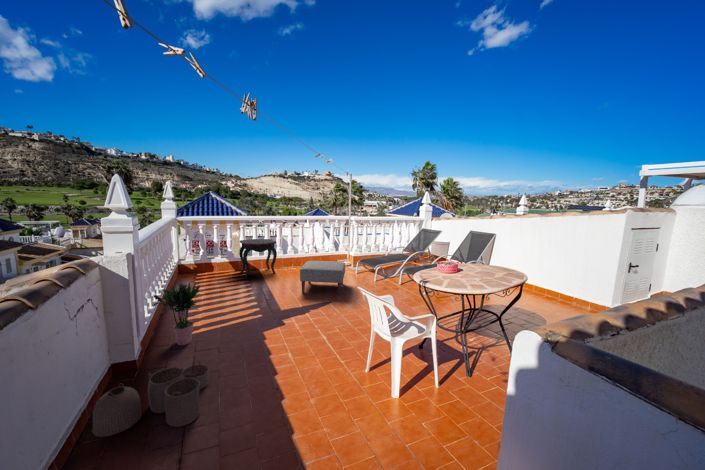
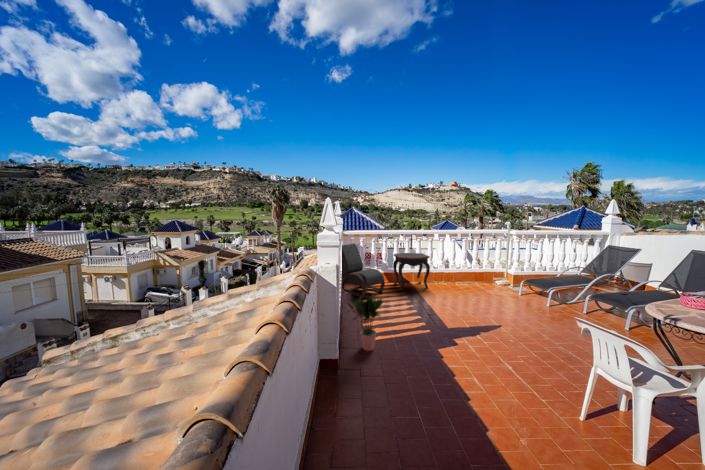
lounge chair: none [164,230,227,289] -> present [342,243,385,298]
ottoman: present [300,261,345,295] -> none [462,278,513,318]
woven basket: present [92,362,209,437] -> none [325,369,408,430]

